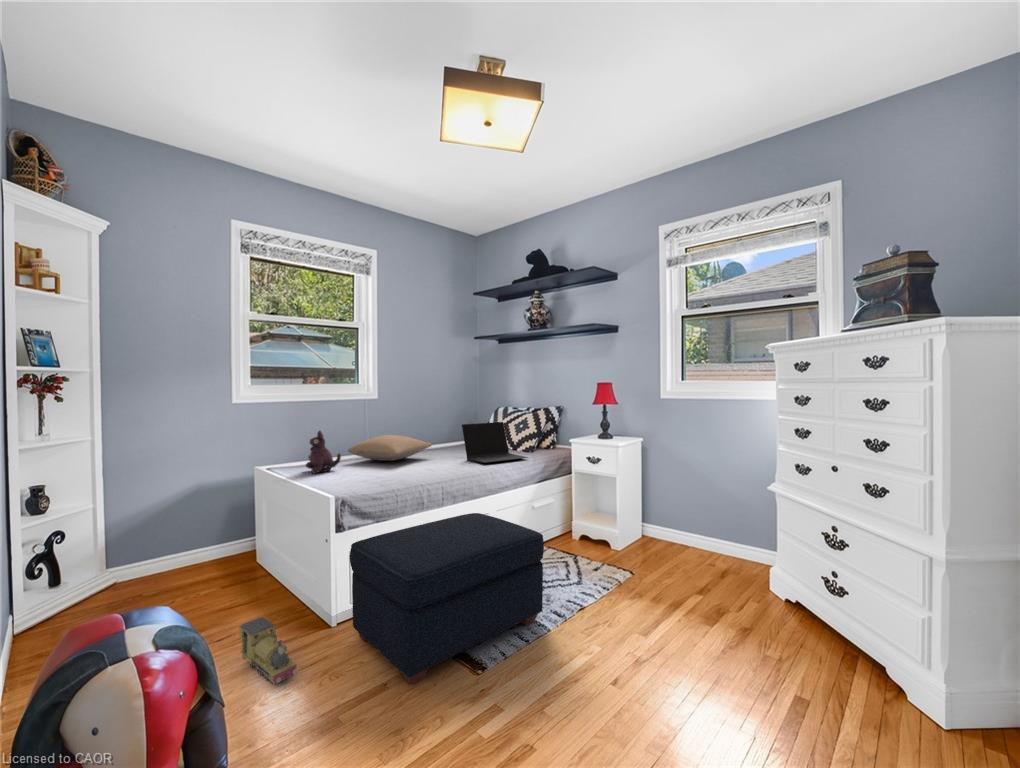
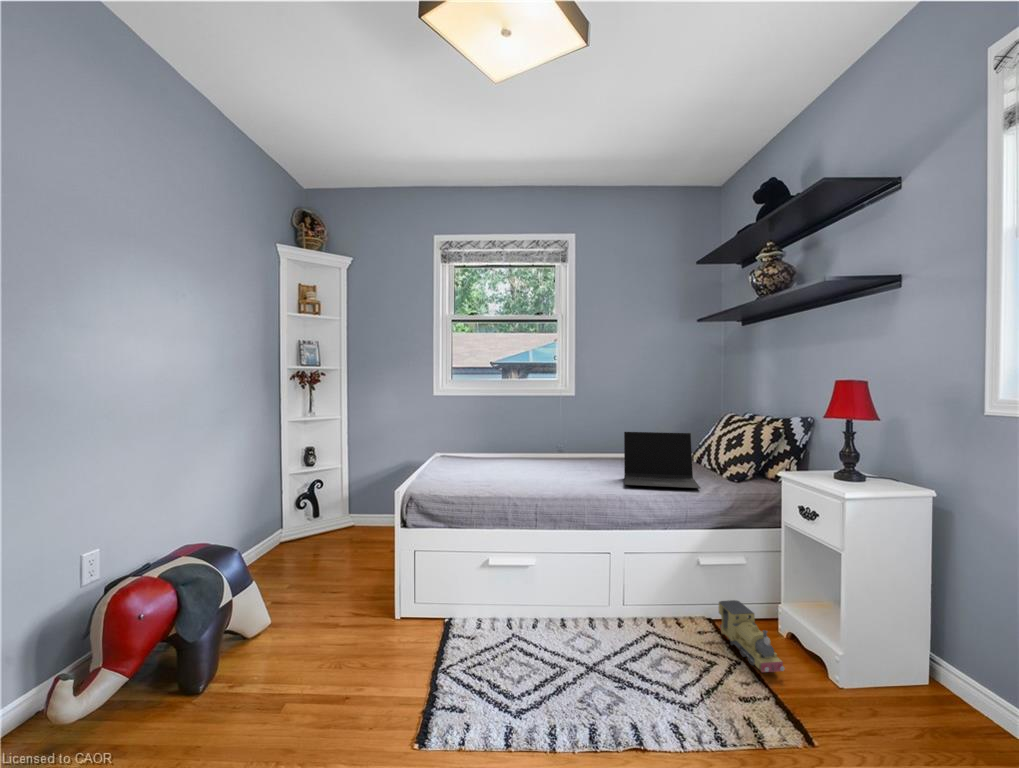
plush toy: present [306,431,341,474] -> none [455,426,487,468]
pillow: present [348,435,432,461] -> none [510,437,597,465]
ottoman: present [350,513,544,684] -> none [343,542,567,722]
toy train: present [239,617,297,685] -> present [719,600,784,672]

